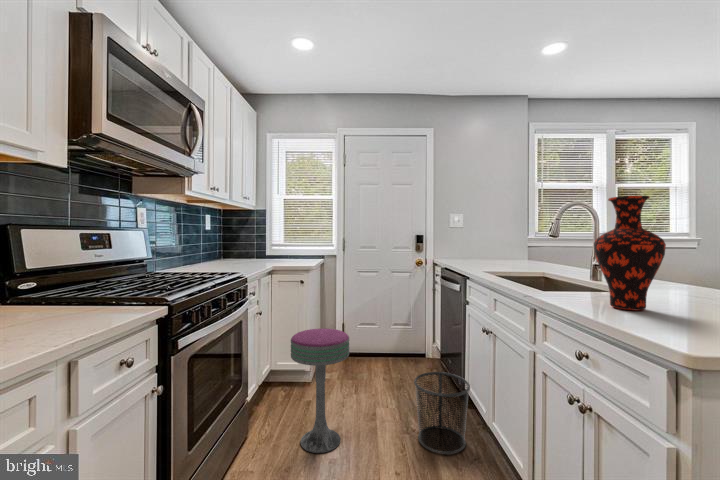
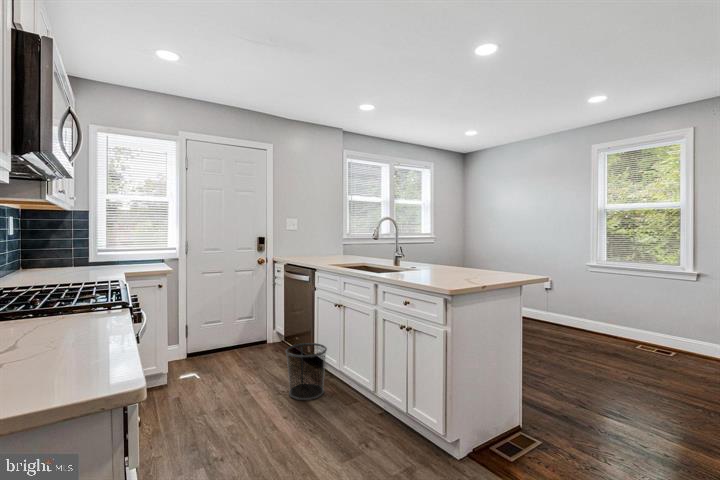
vase: present [594,196,666,310] -> none [408,219,437,277]
bar stool: present [291,329,349,453] -> none [181,322,236,428]

